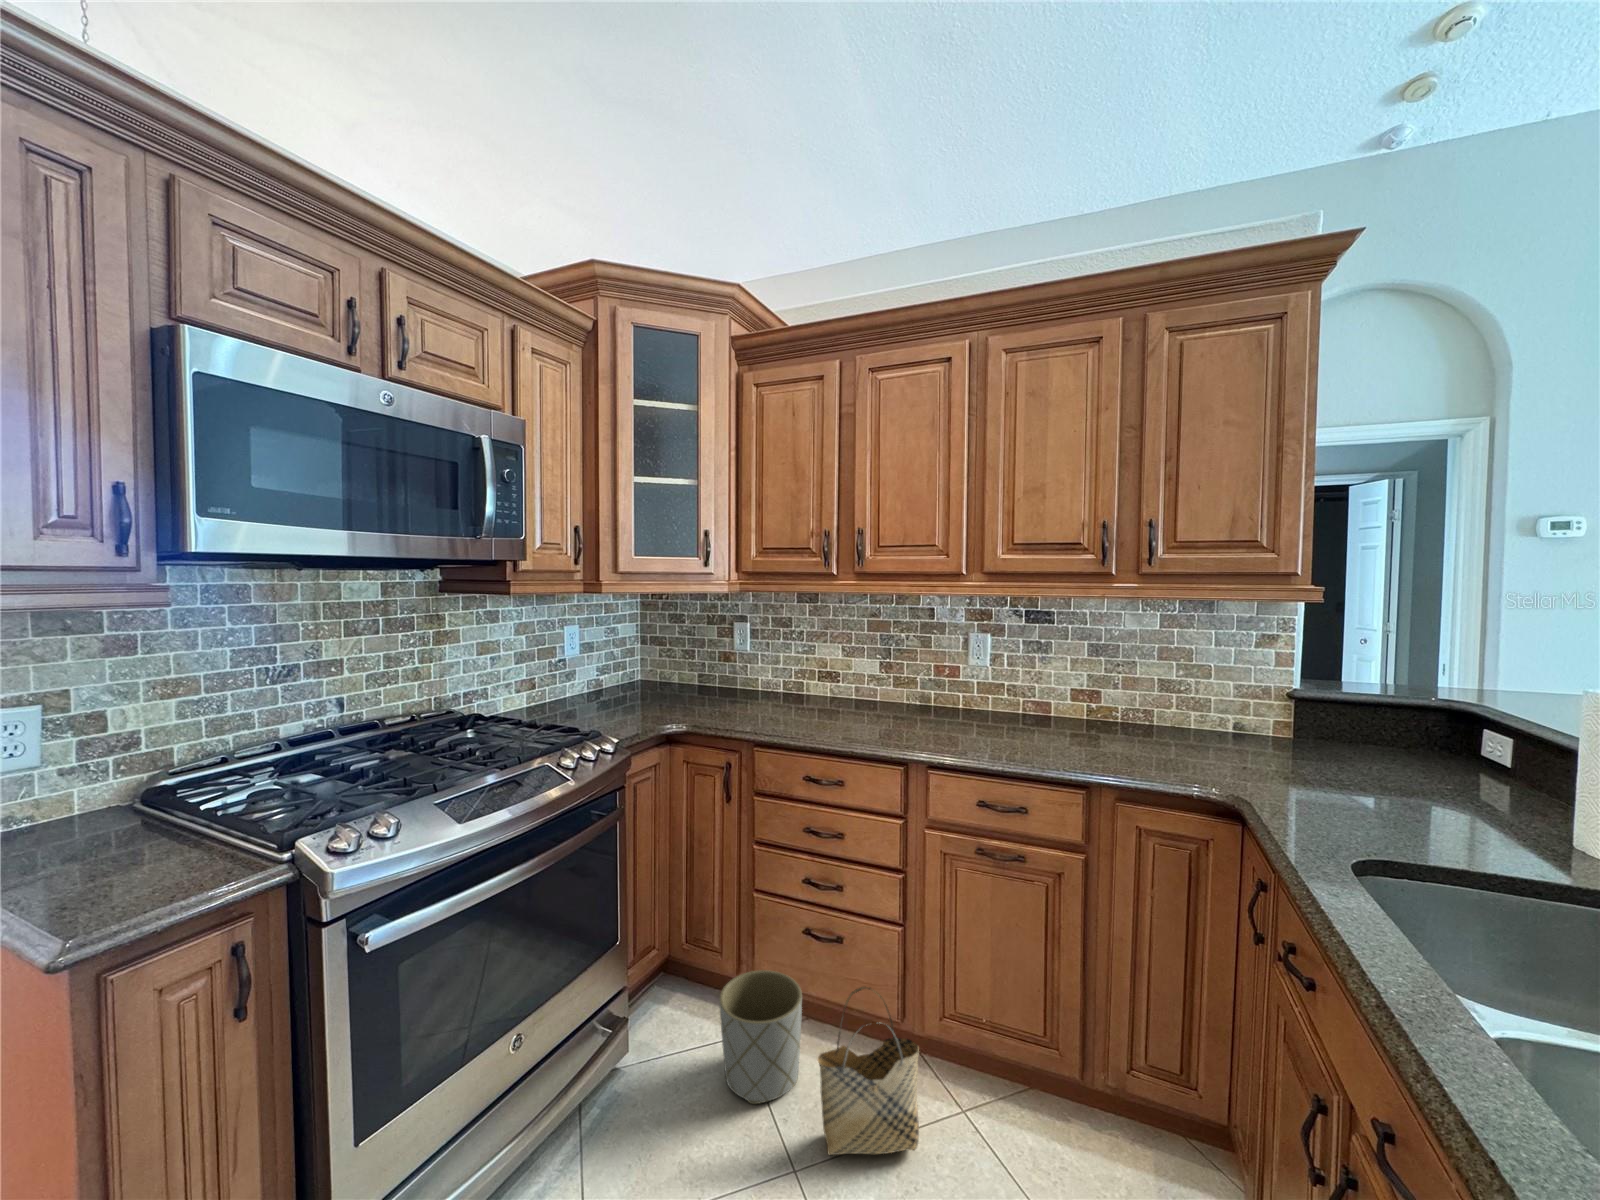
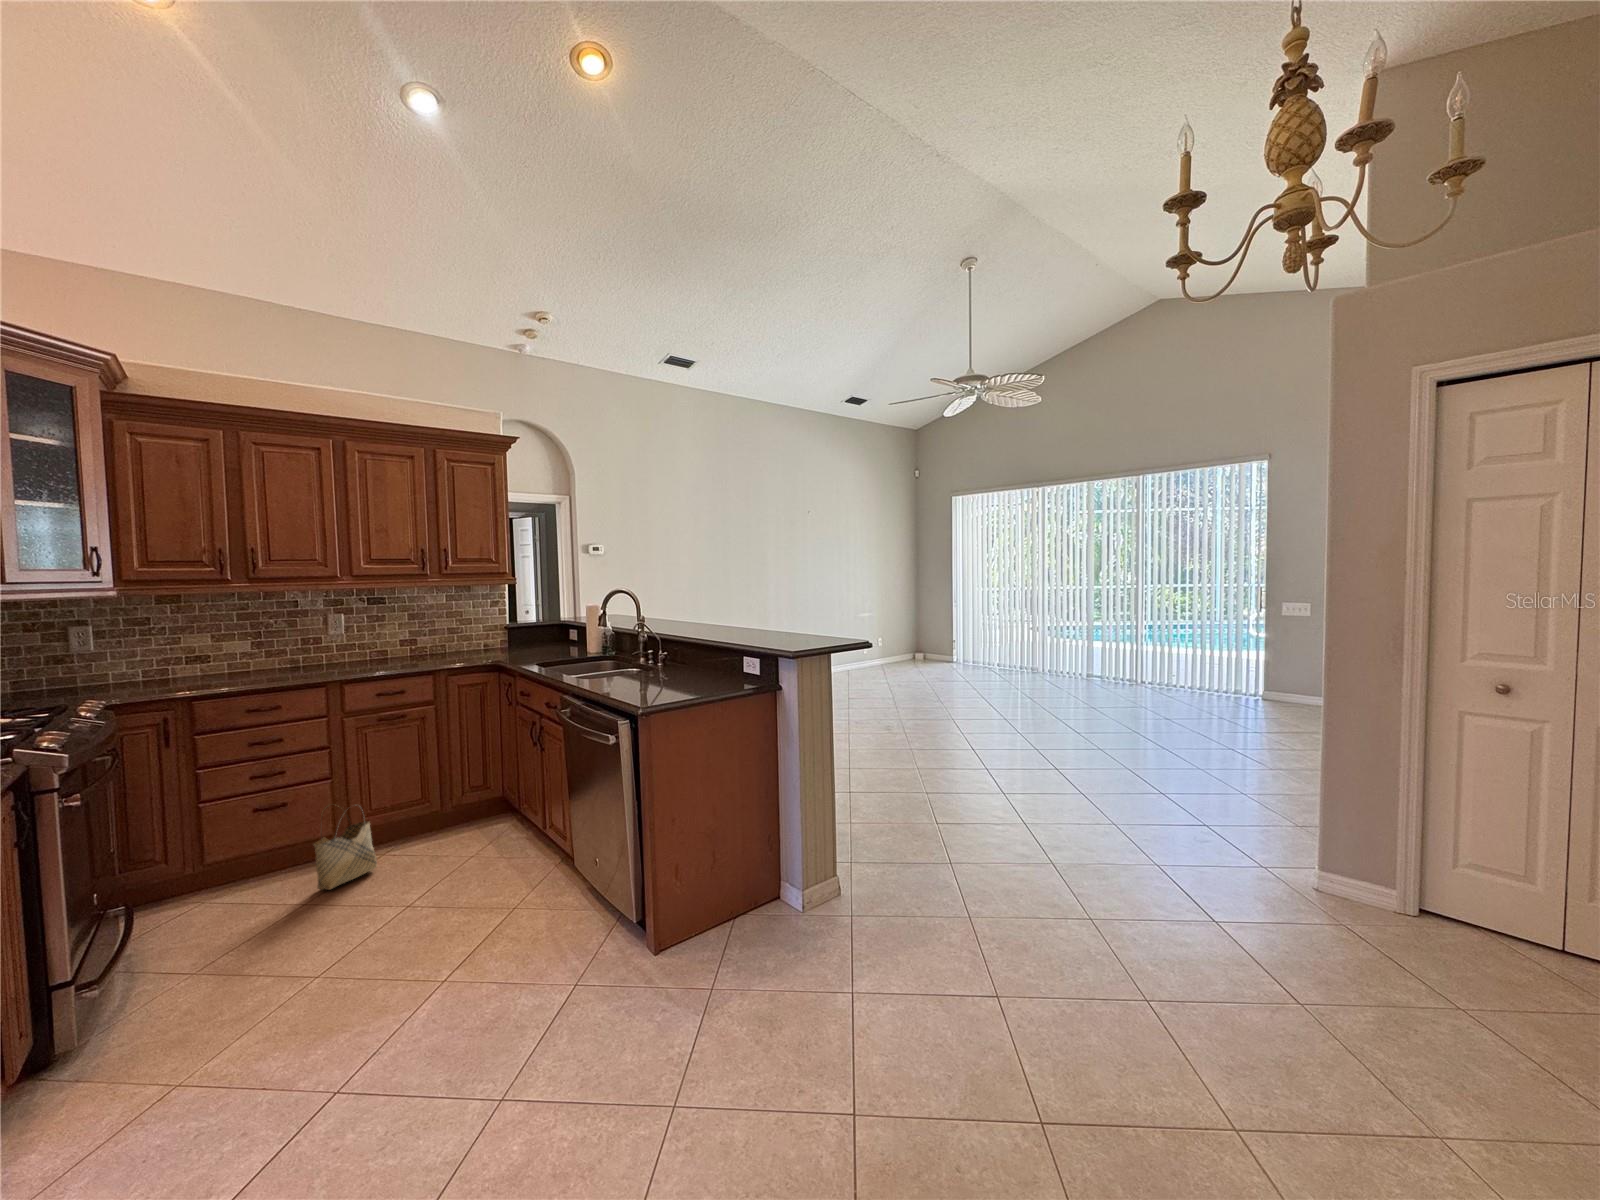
planter: present [719,970,802,1104] -> none [205,837,277,914]

